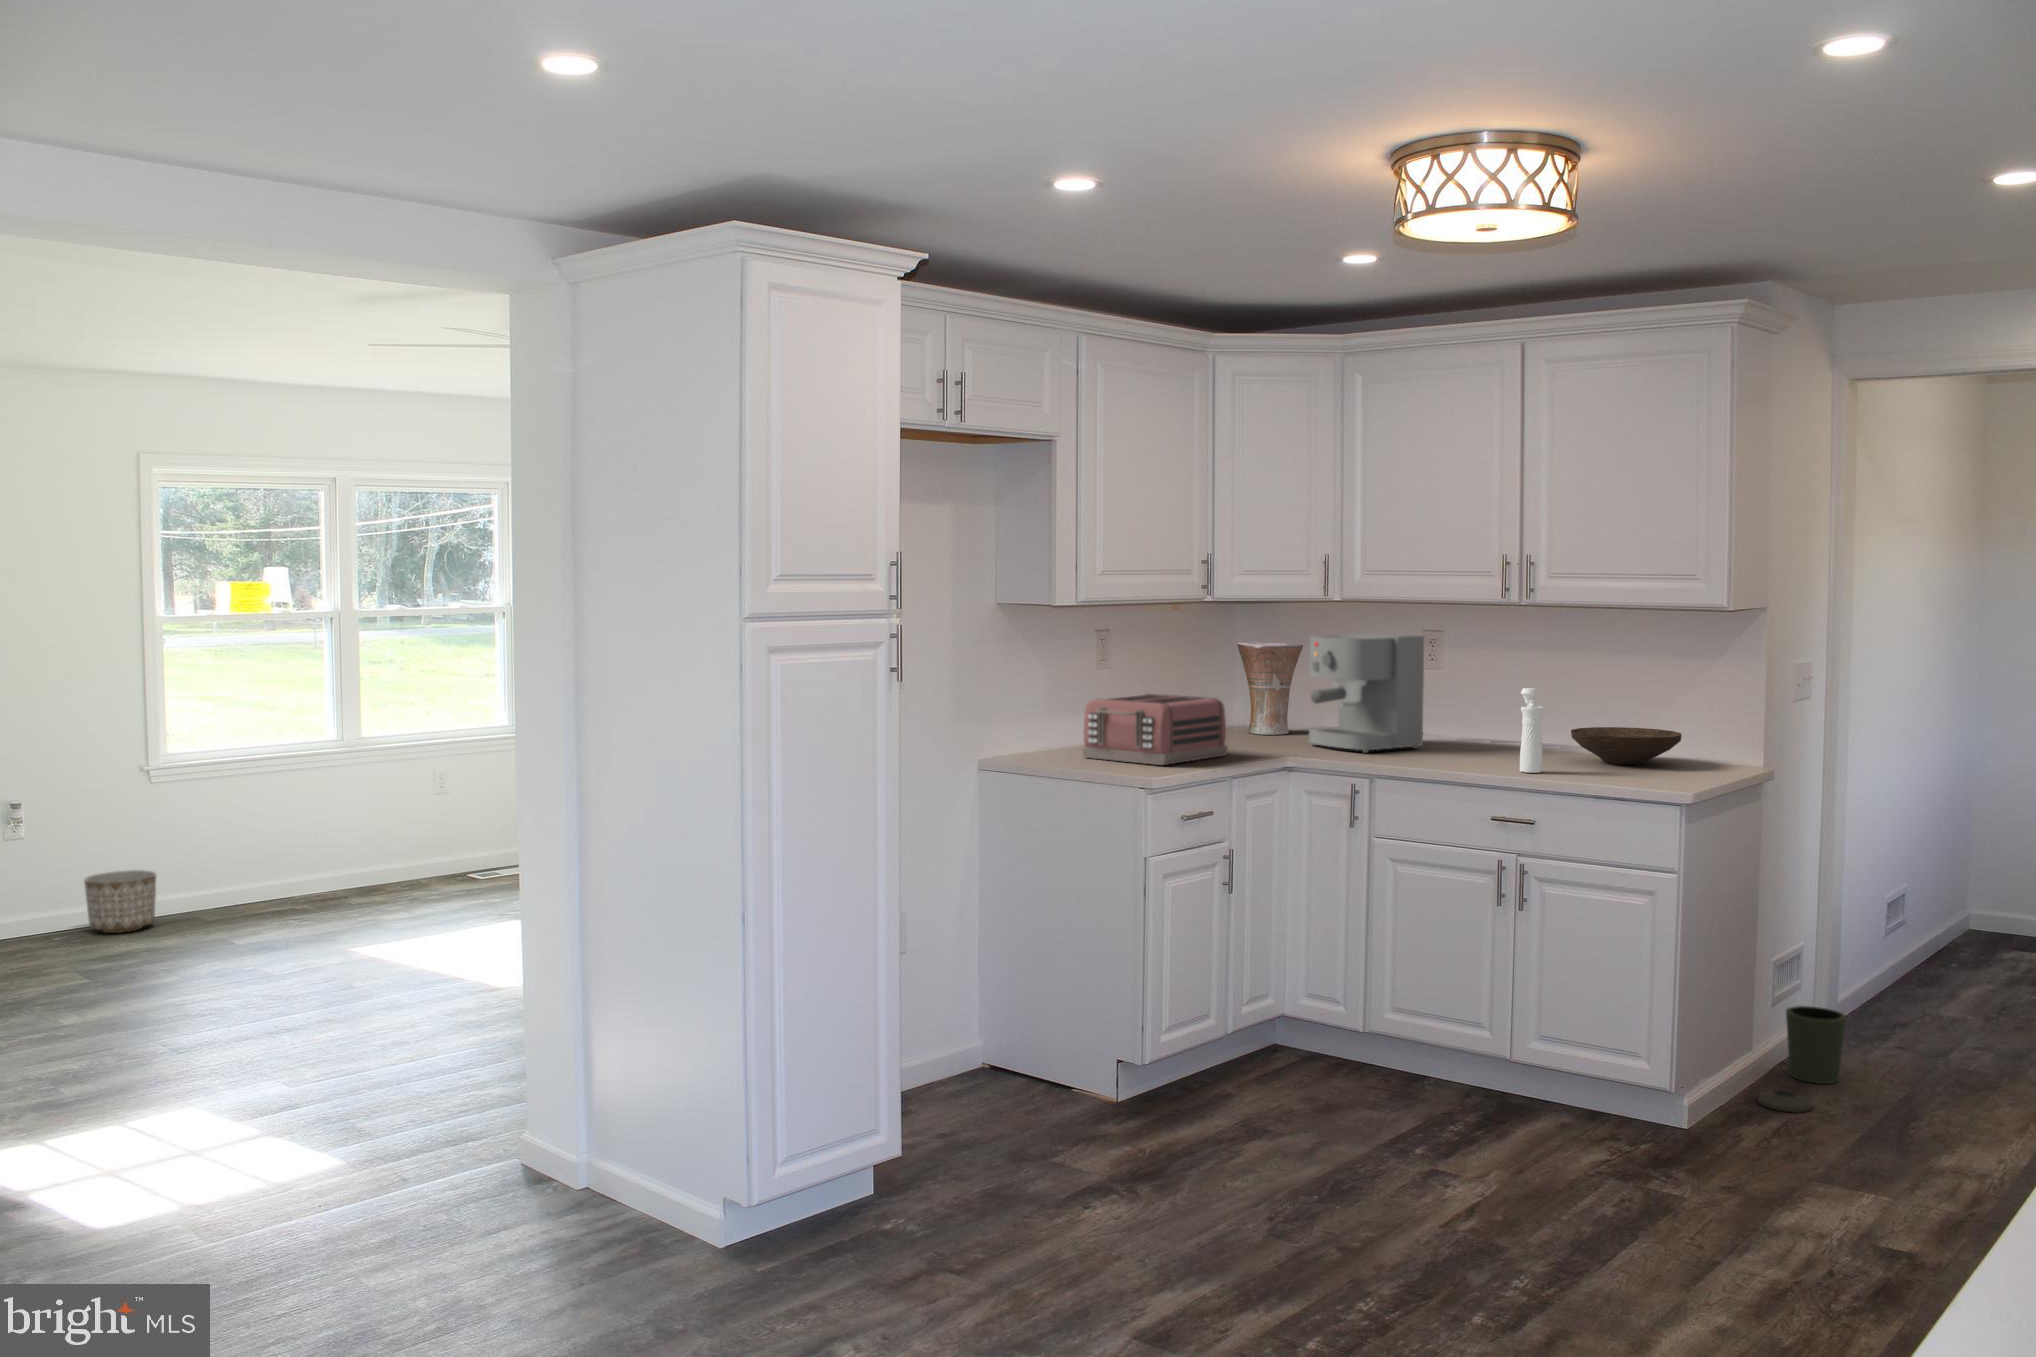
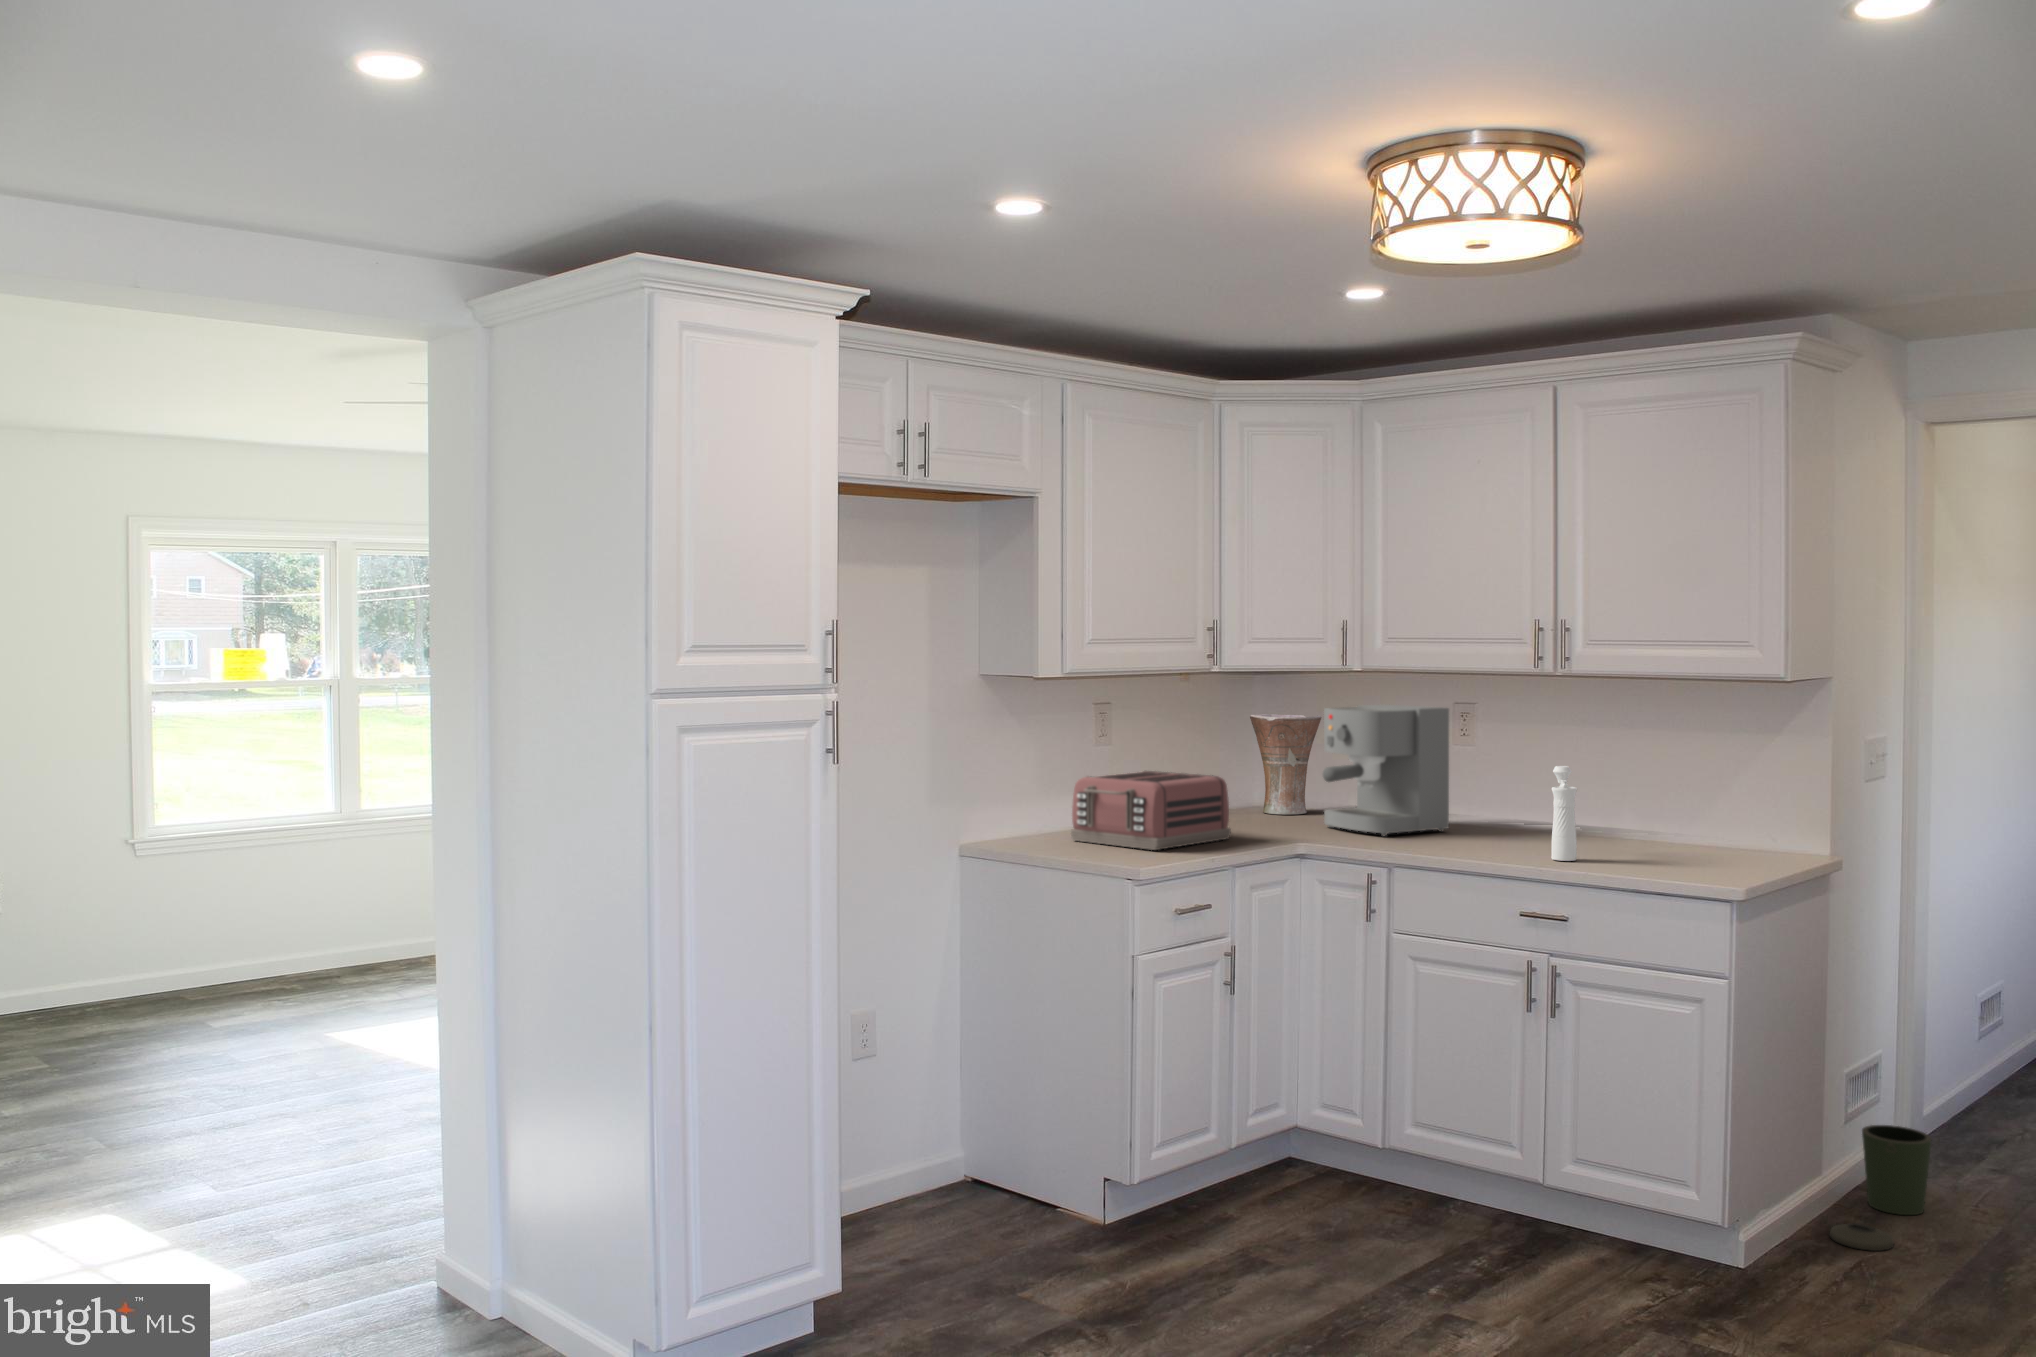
wooden bowl: present [1571,727,1682,765] -> none [1611,809,1736,852]
planter: present [84,870,156,933] -> none [66,949,141,1014]

